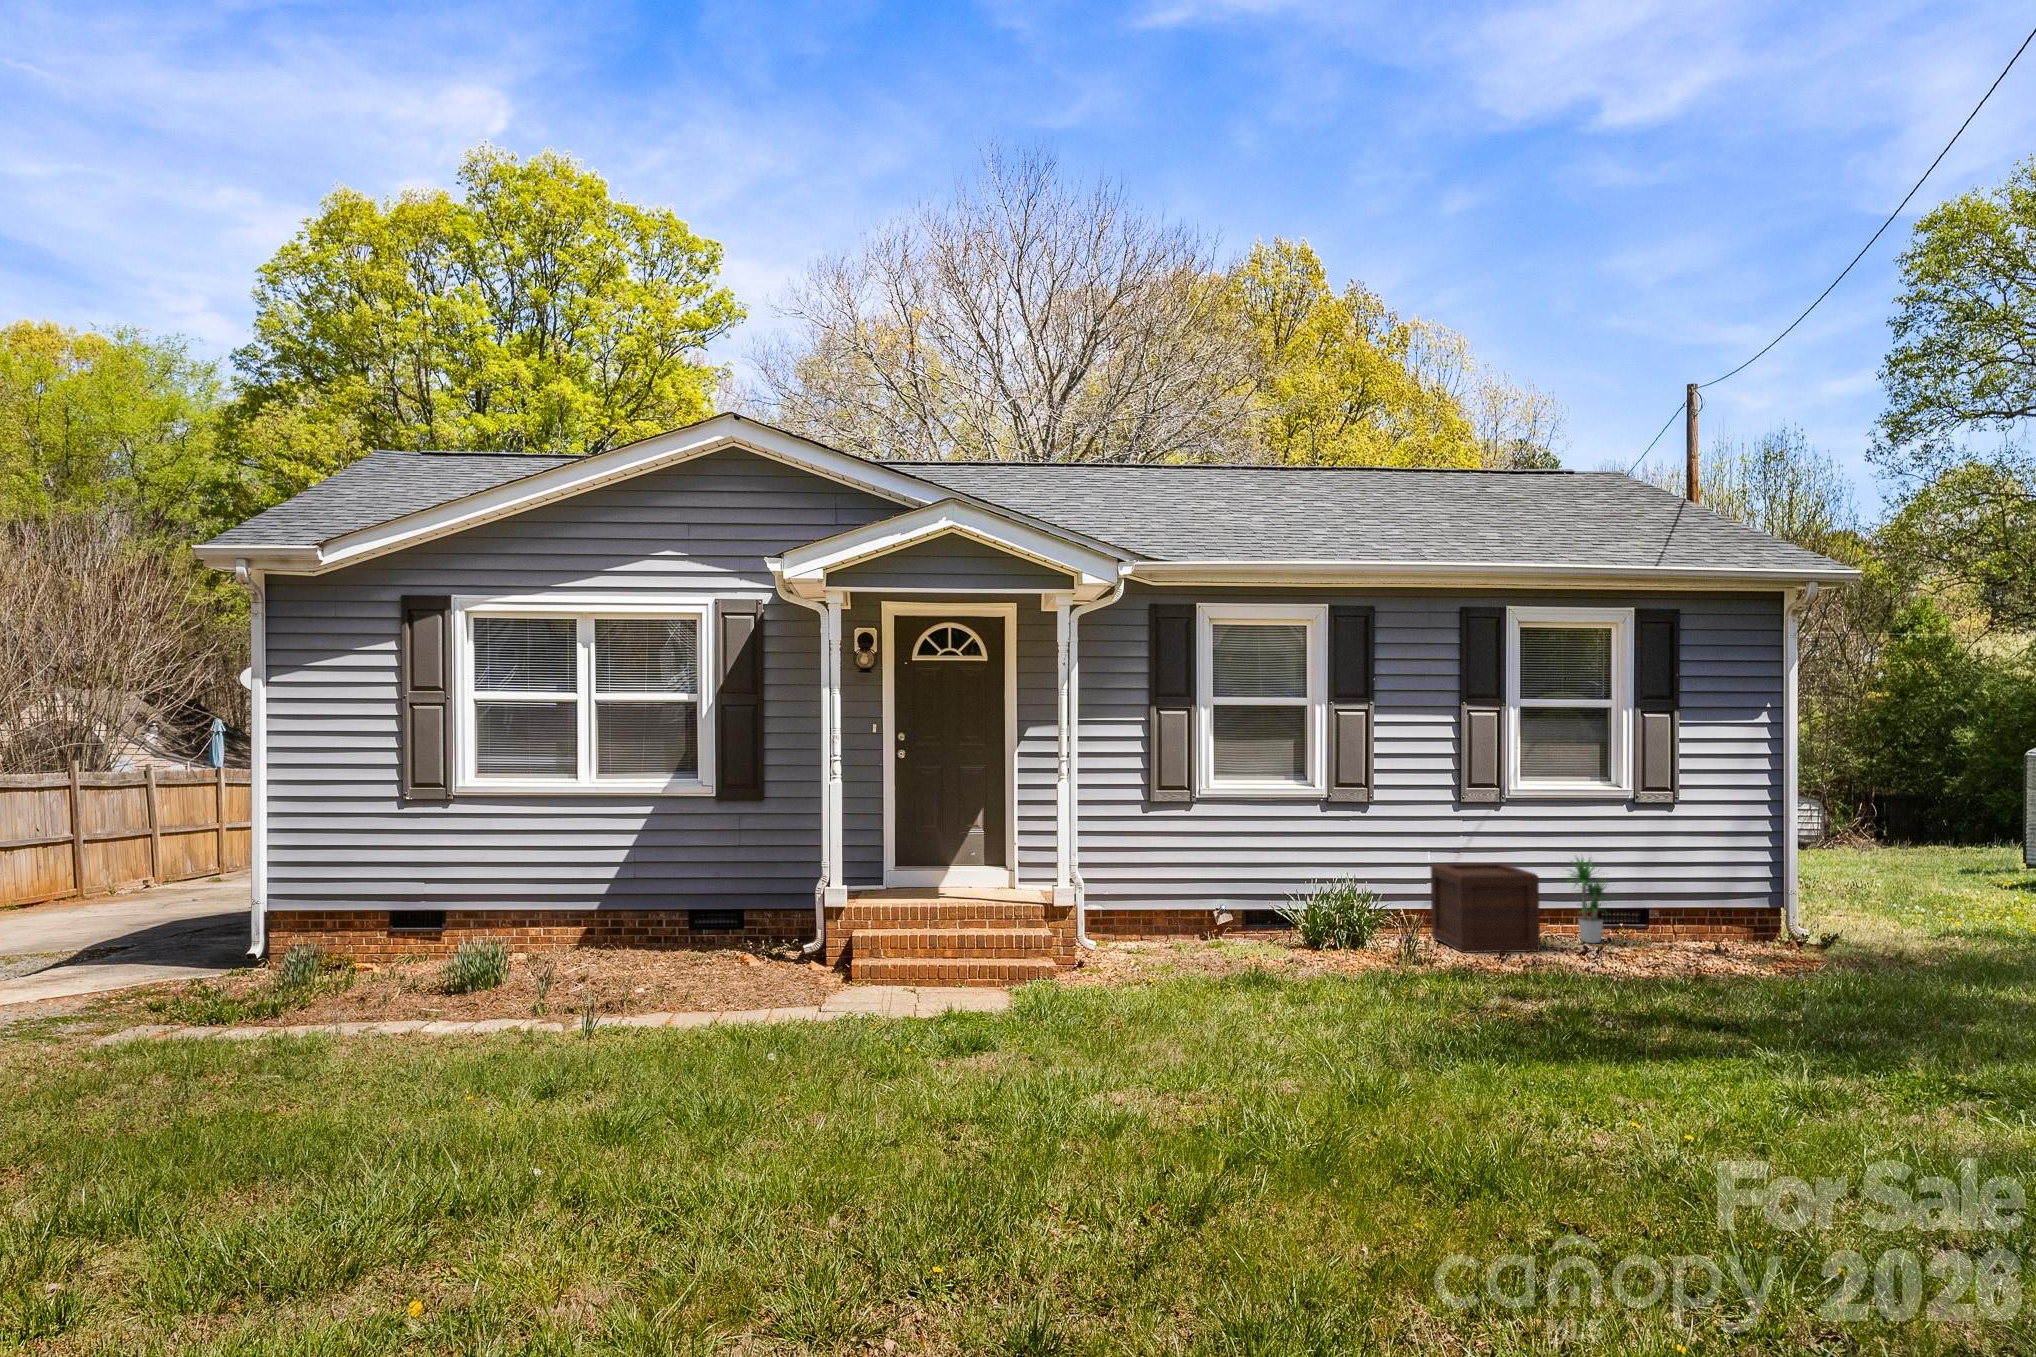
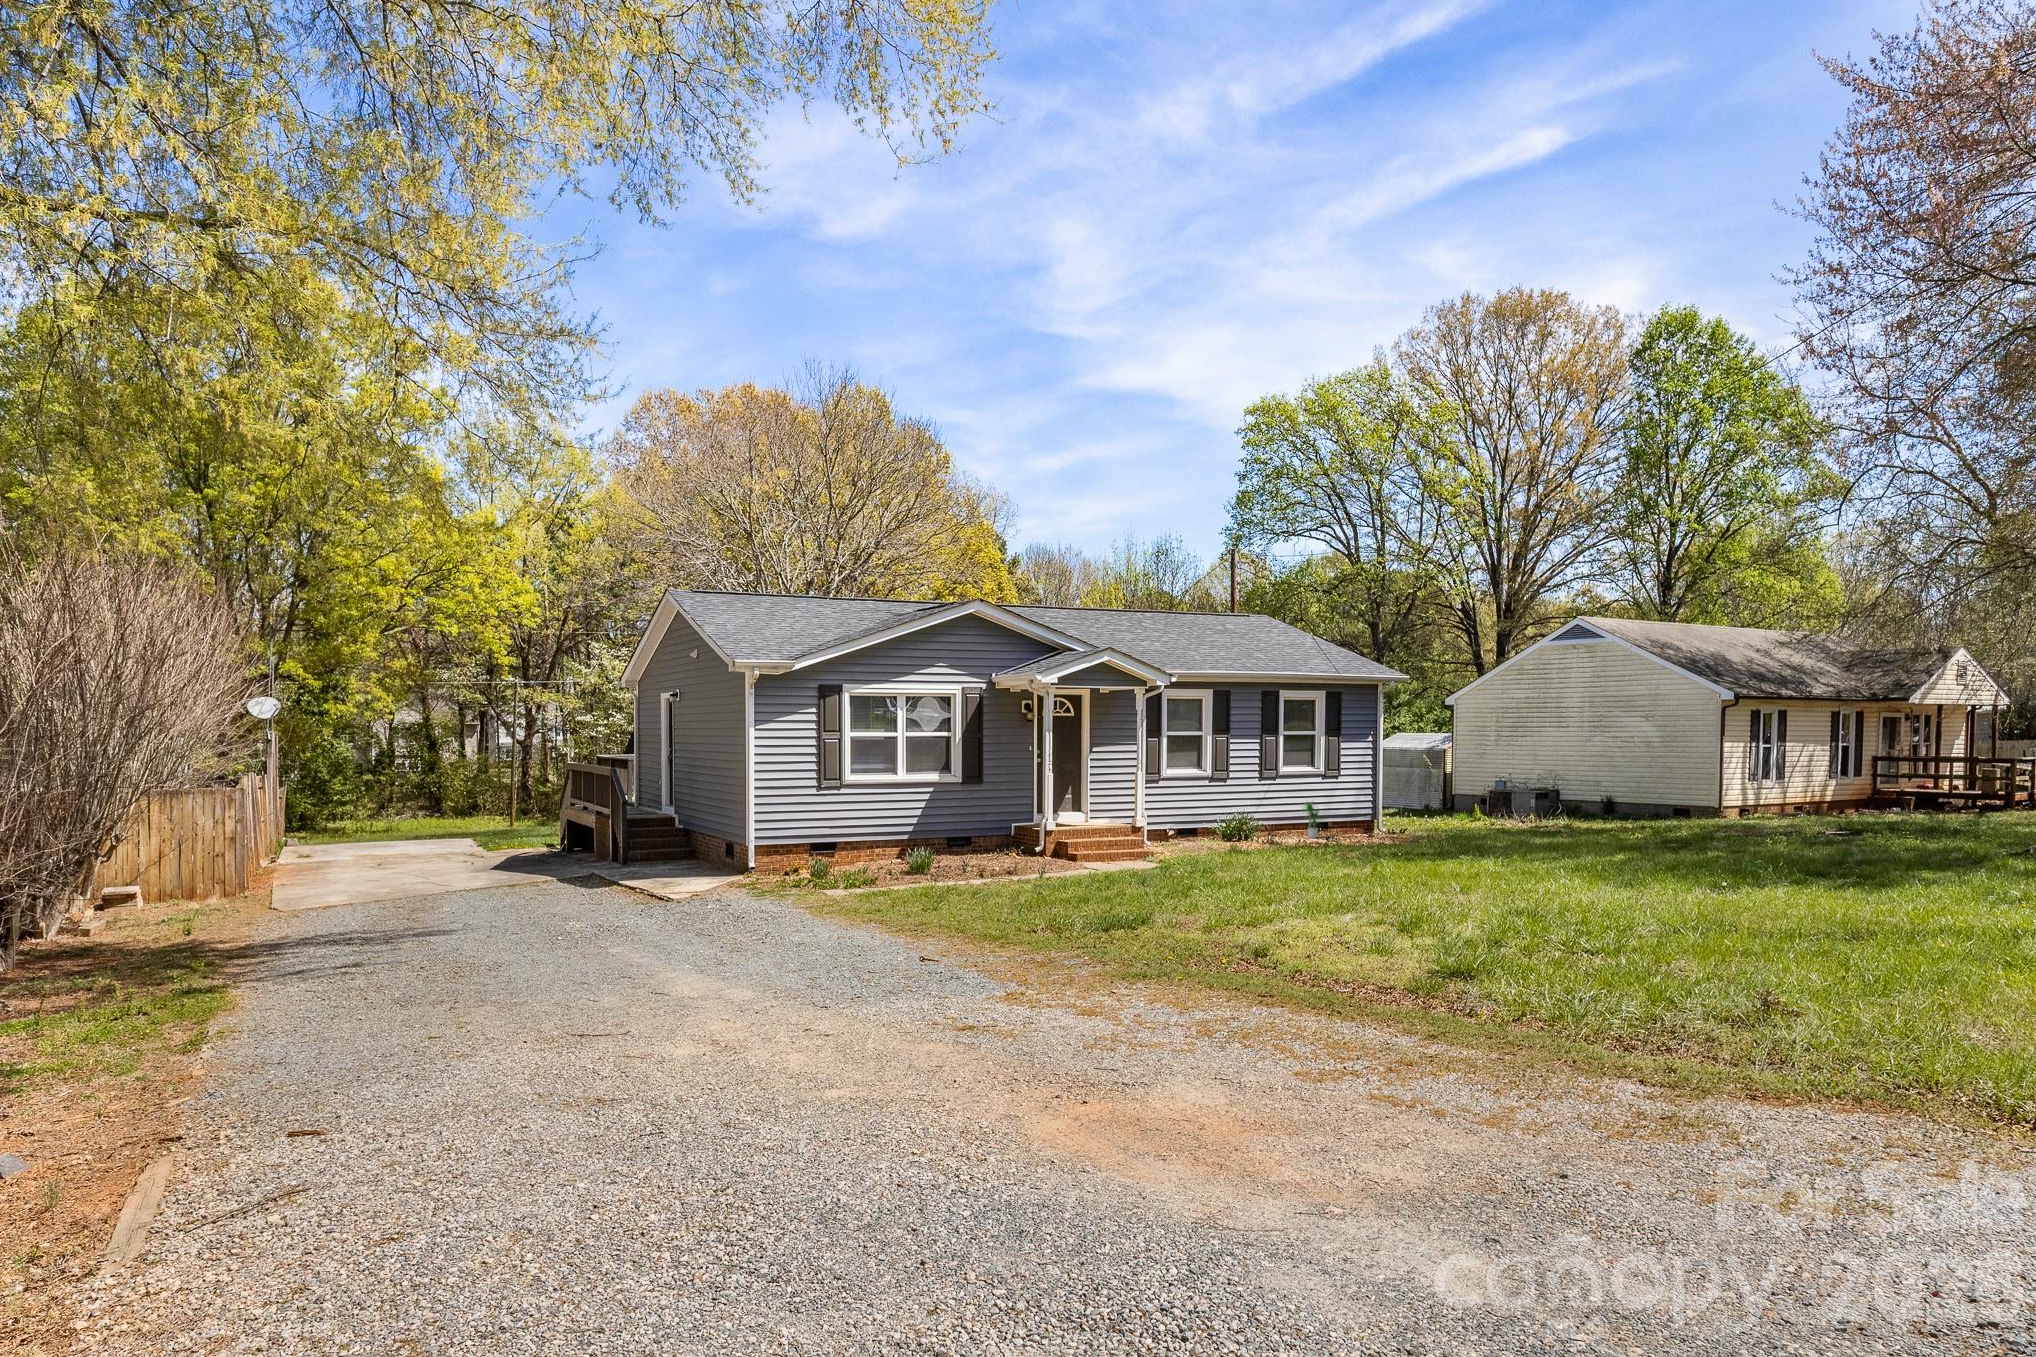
wooden crate: present [1431,863,1540,953] -> none [1250,805,1299,843]

